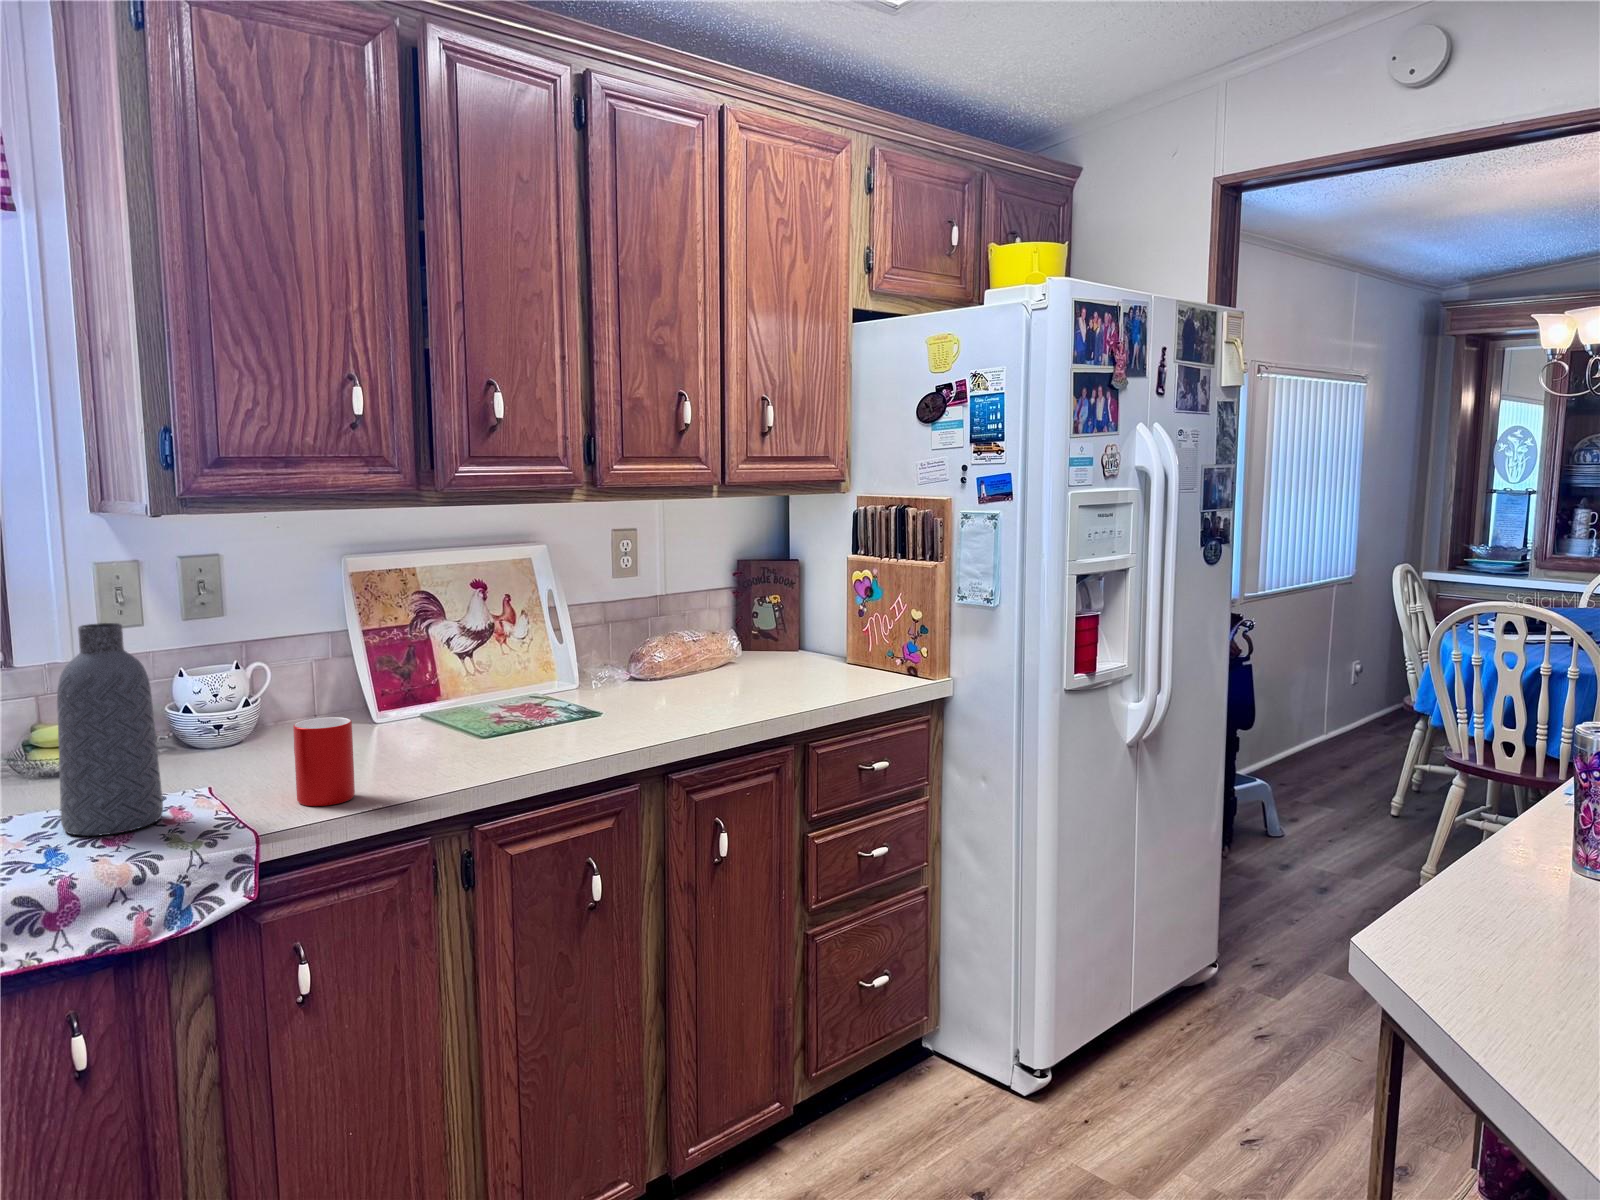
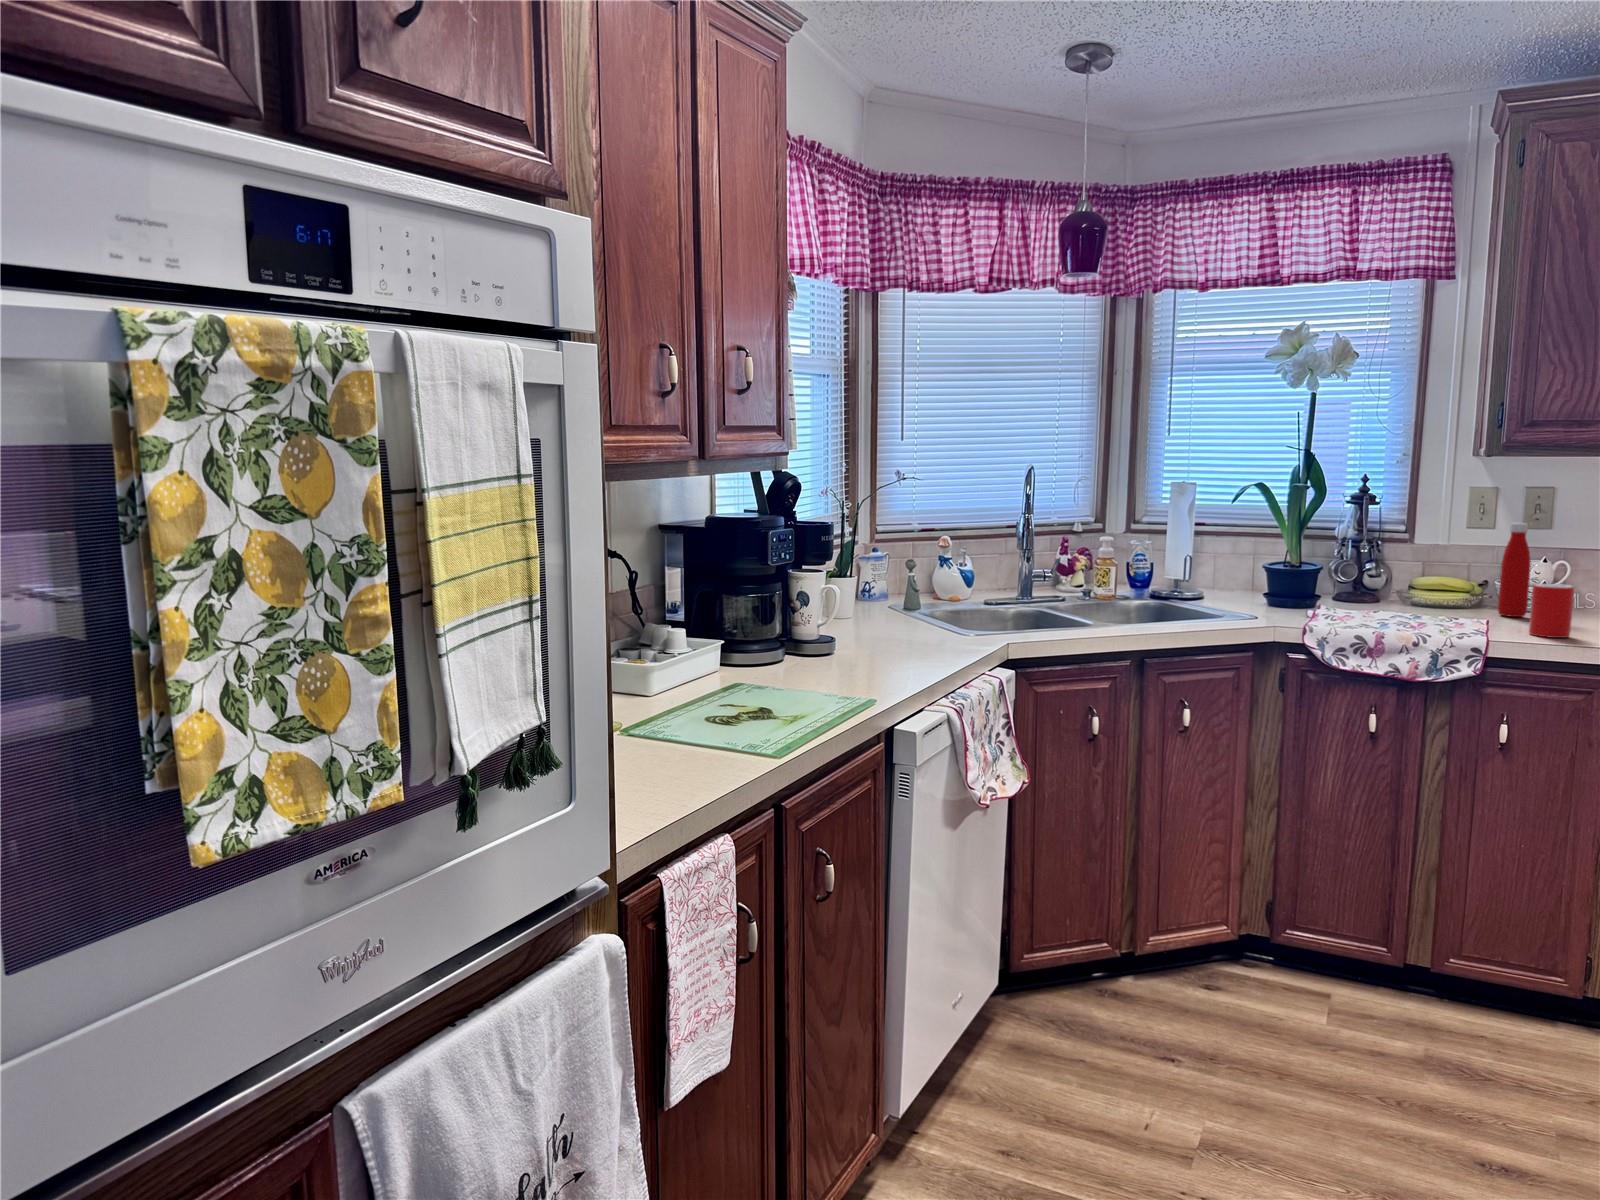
bottle: none [197,620,243,767] -> present [1498,523,1531,617]
vase: present [57,623,163,836] -> none [1392,510,1449,624]

